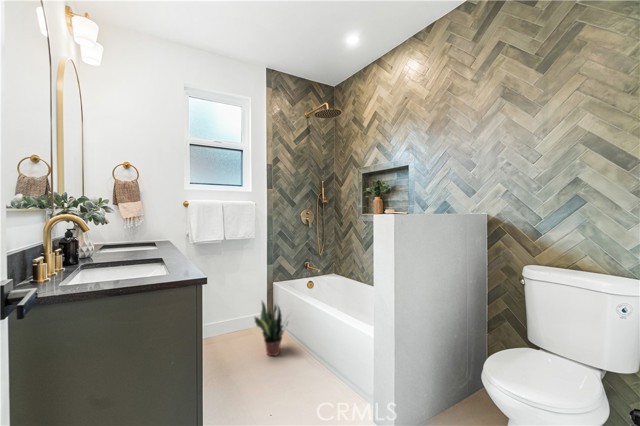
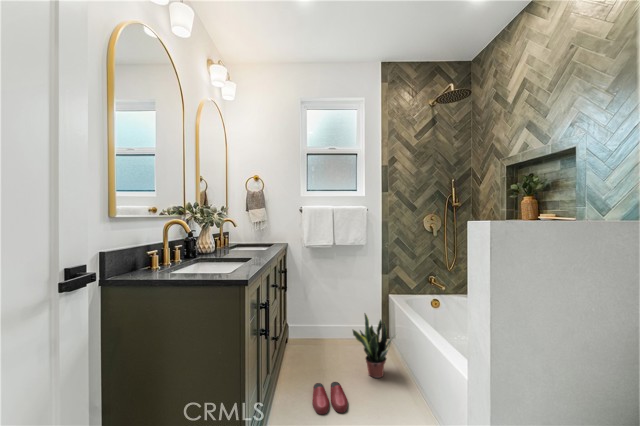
slippers: none [222,368,261,400] -> present [312,382,348,414]

